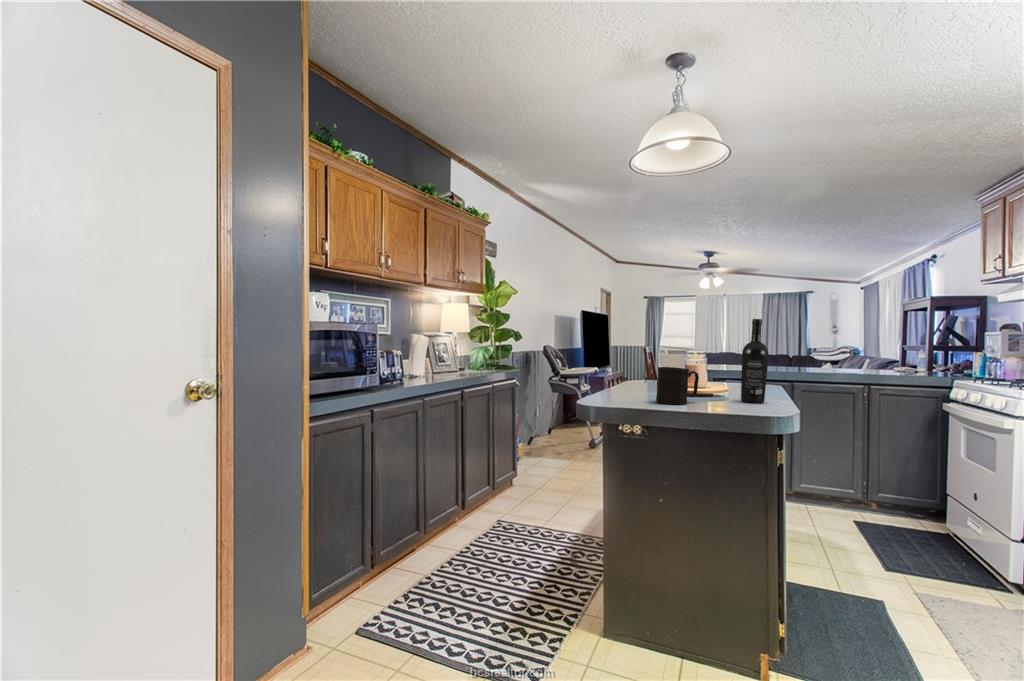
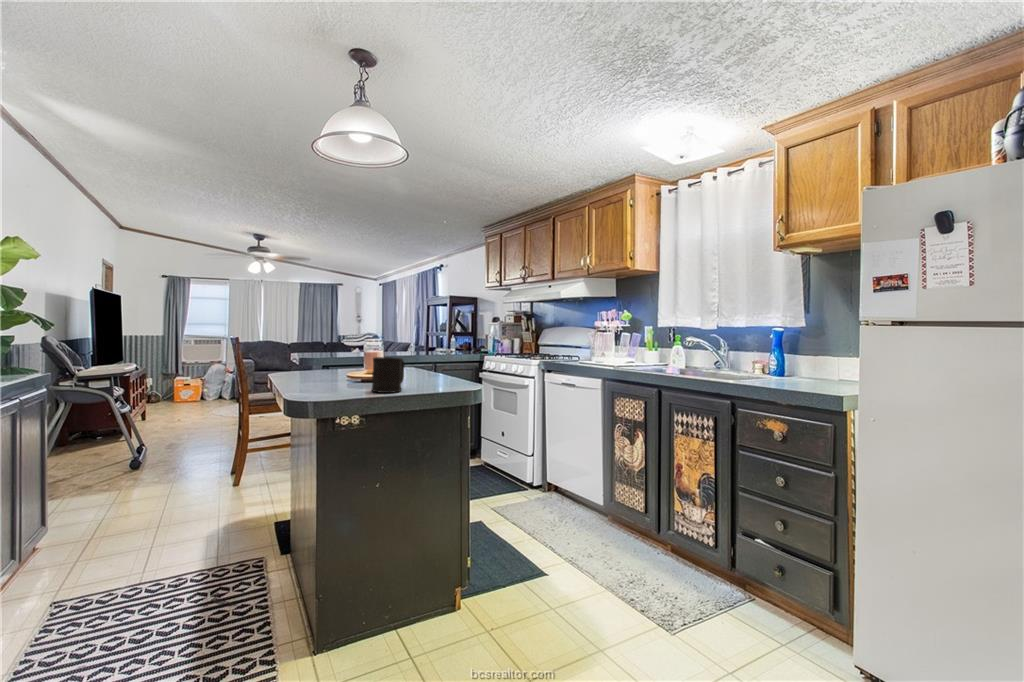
wine bottle: present [741,319,769,403] -> none [426,312,447,383]

